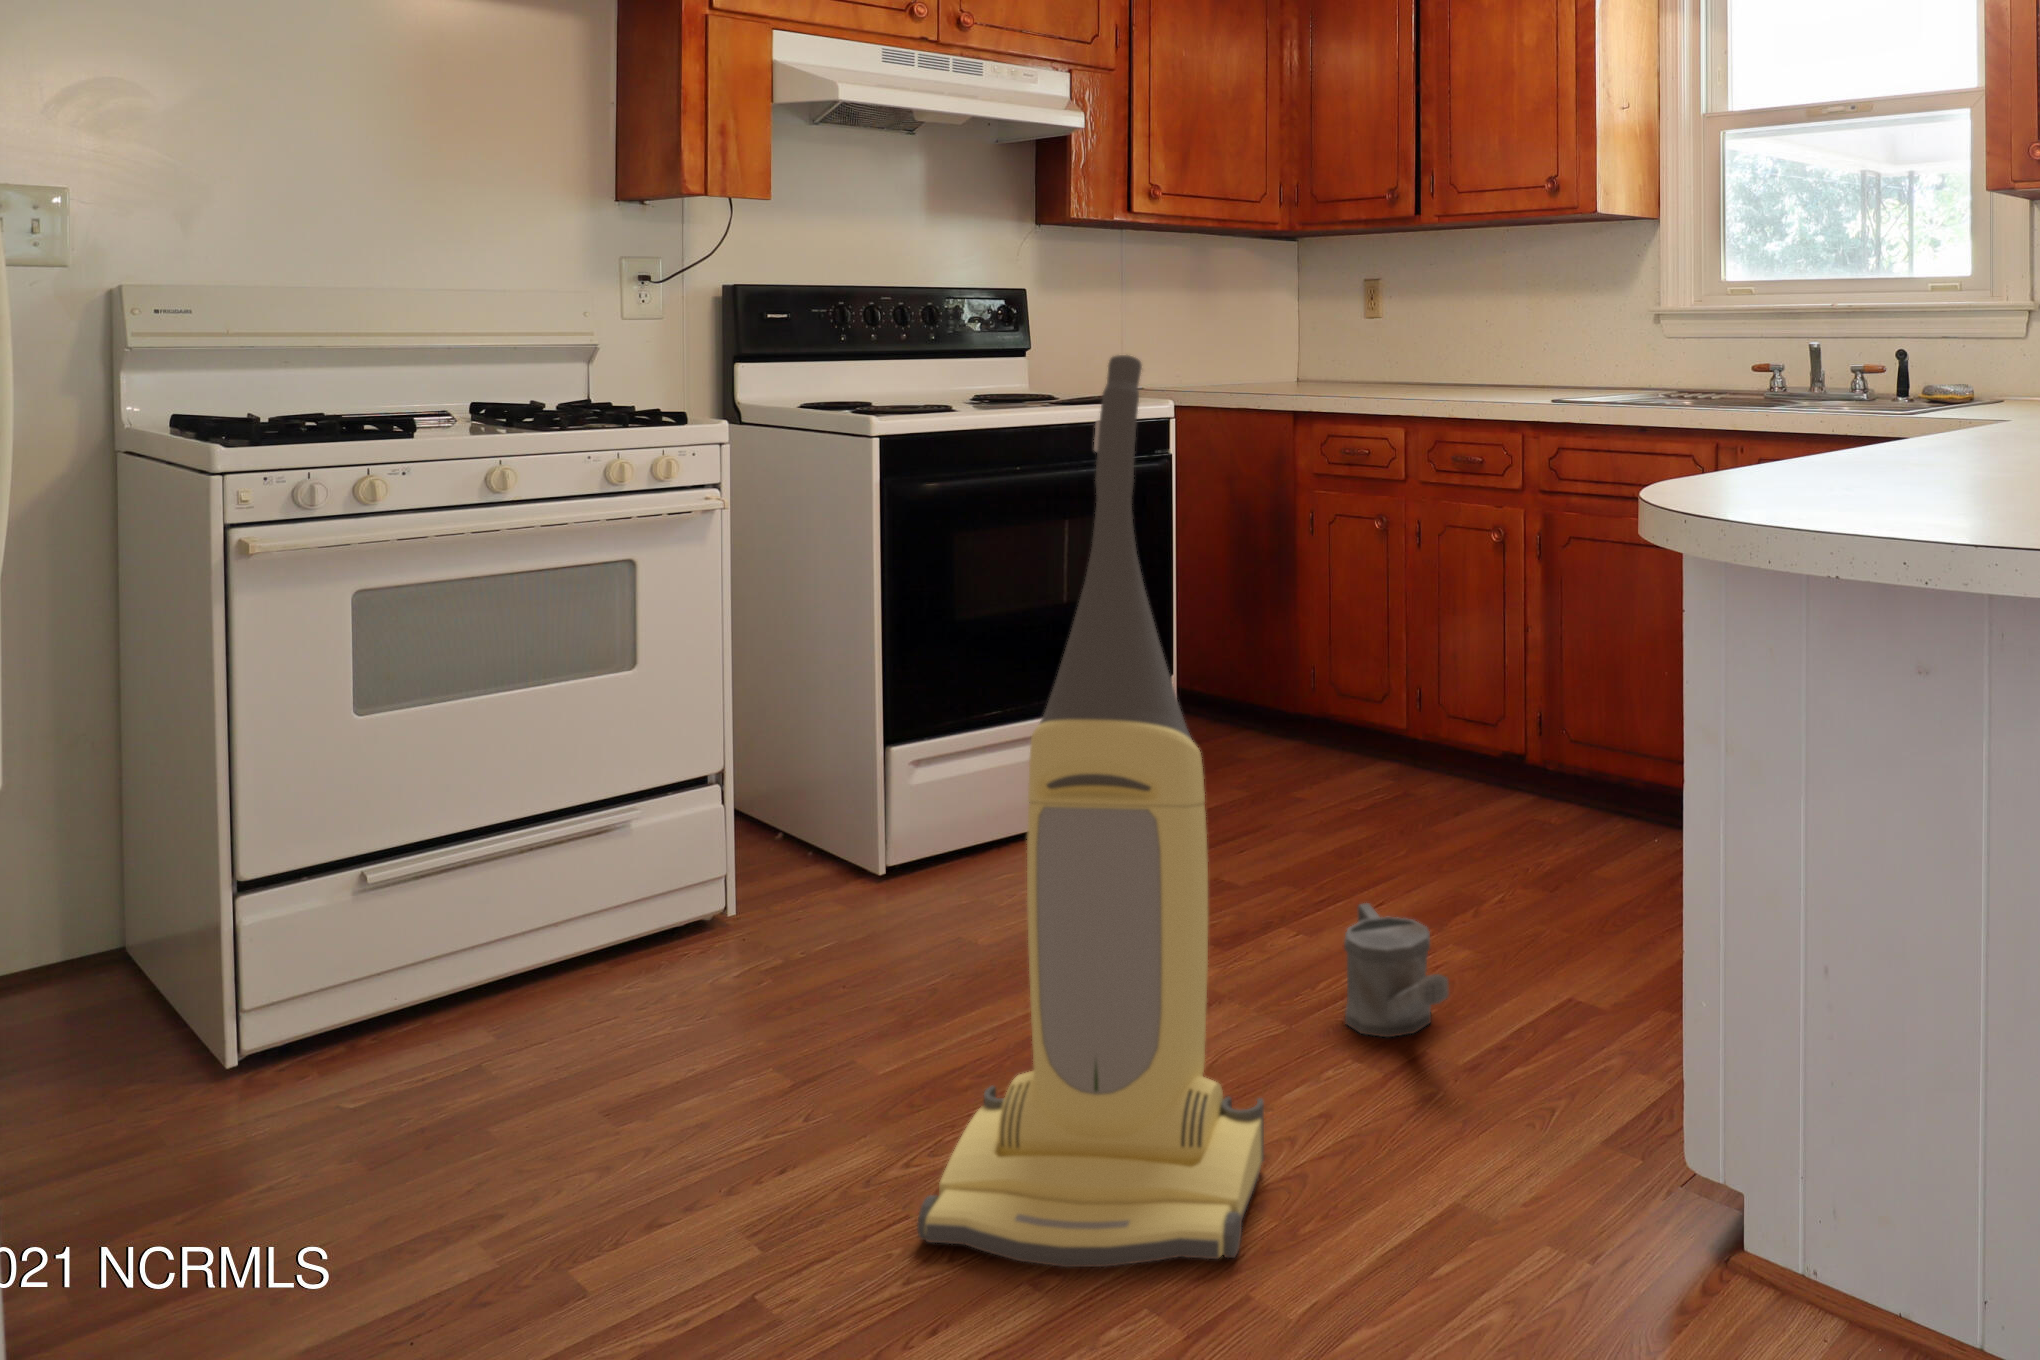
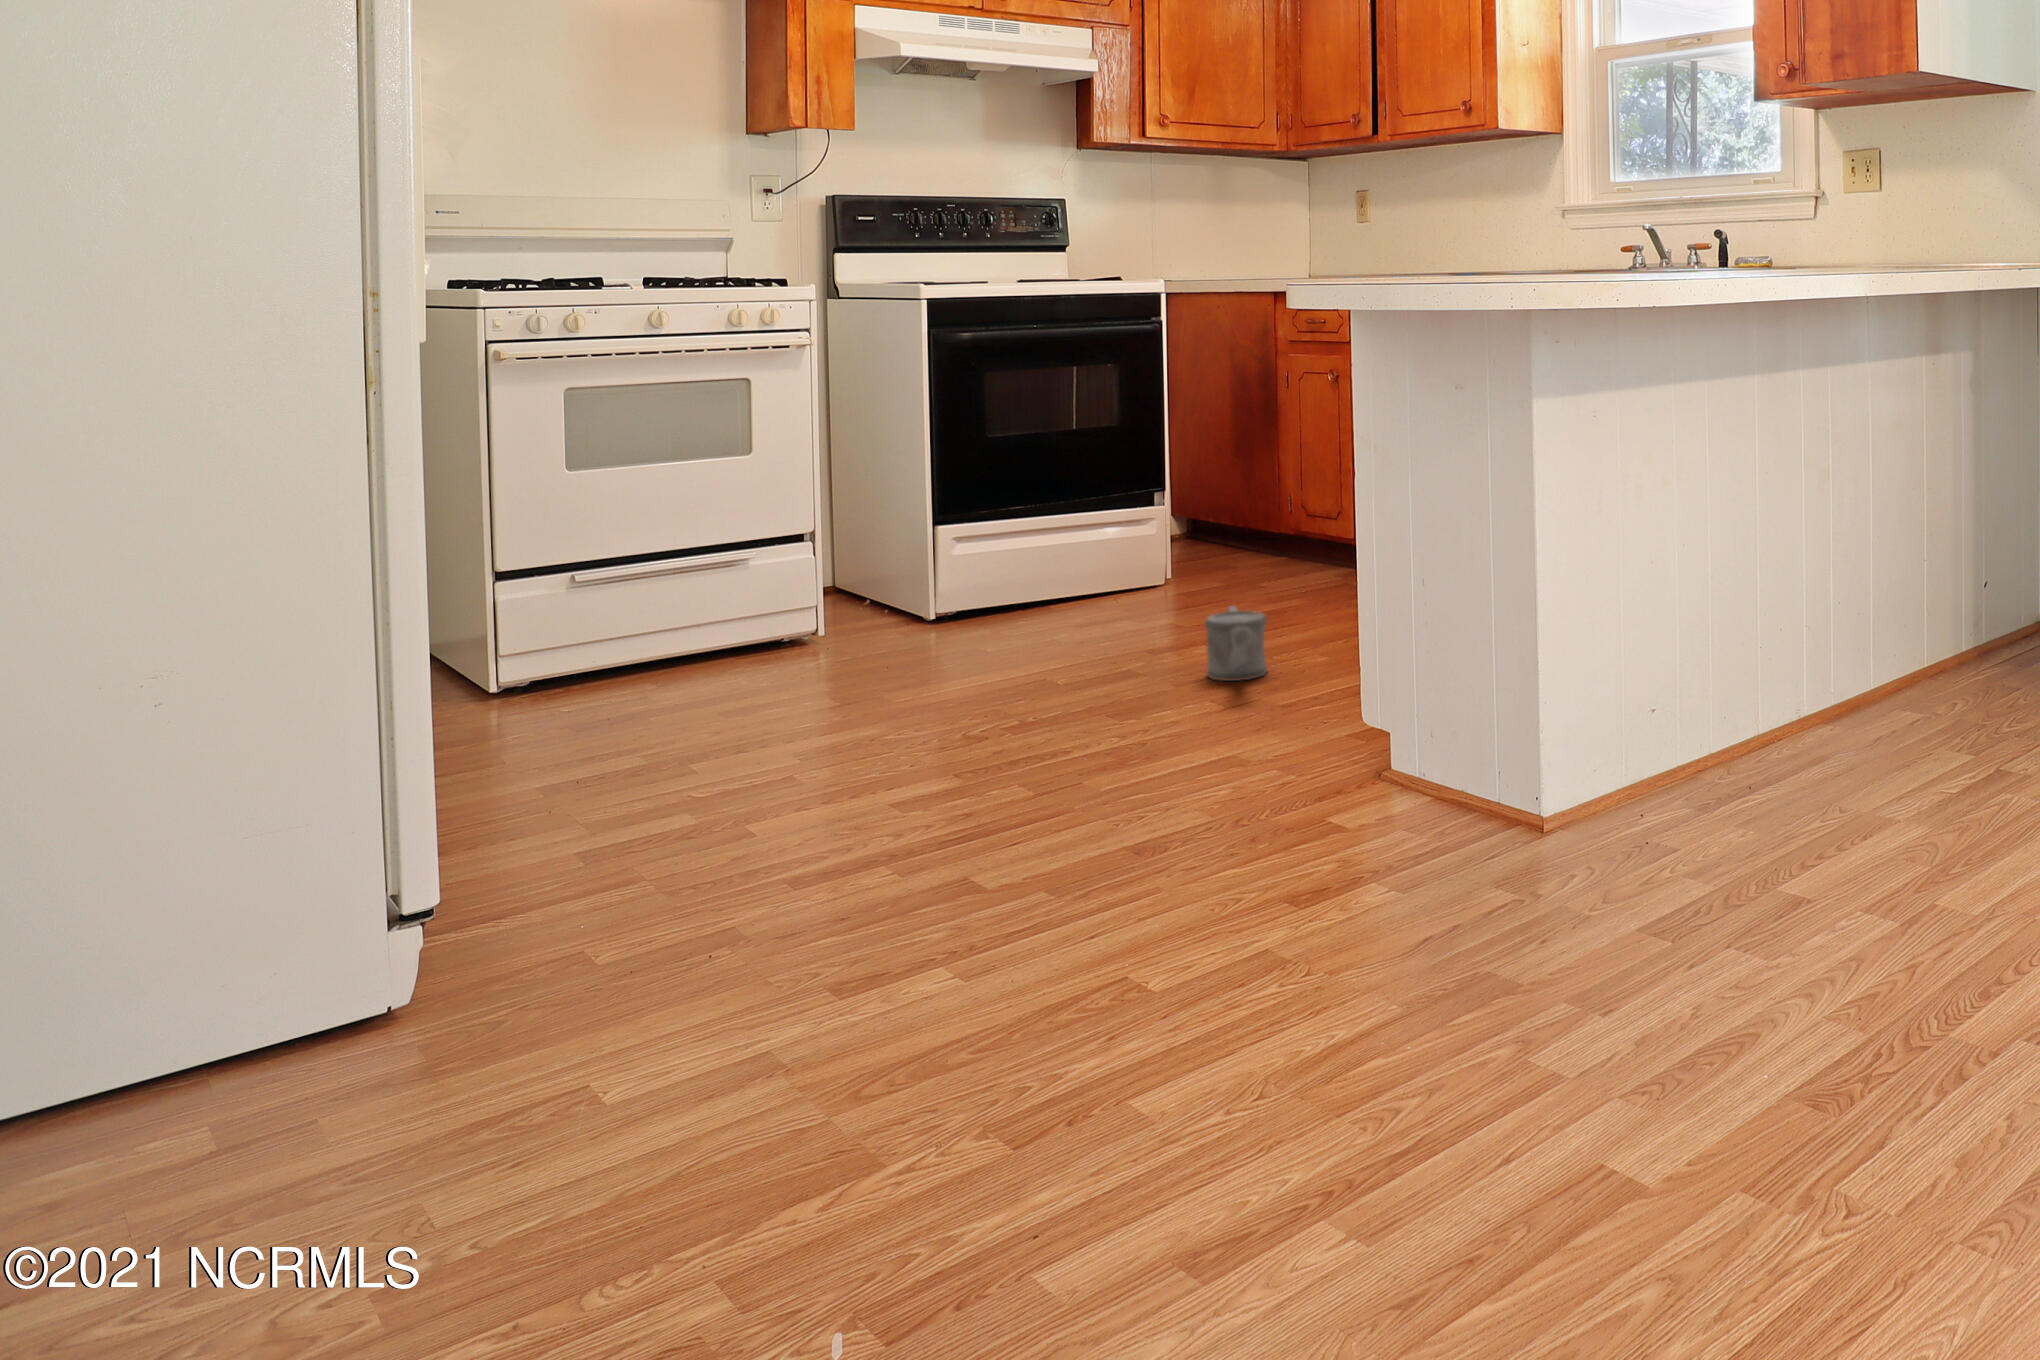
vacuum cleaner: present [917,355,1264,1267] -> none [888,216,1110,753]

